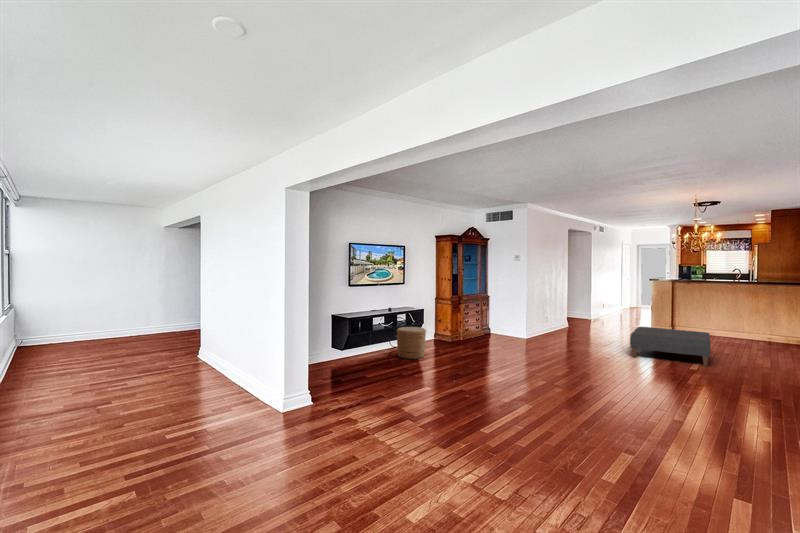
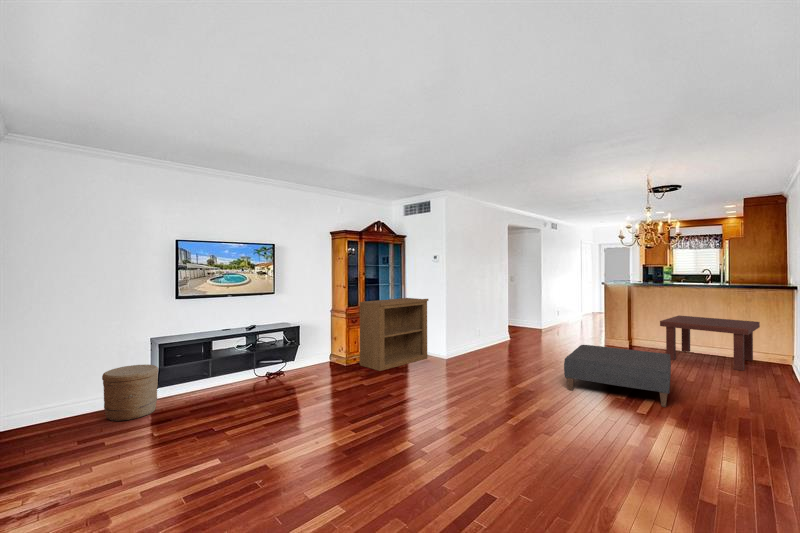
bookshelf: none [461,290,512,345] -> present [359,298,428,371]
coffee table: none [699,307,780,348] -> present [660,315,760,371]
woven basket: present [397,327,426,359] -> present [102,365,158,421]

